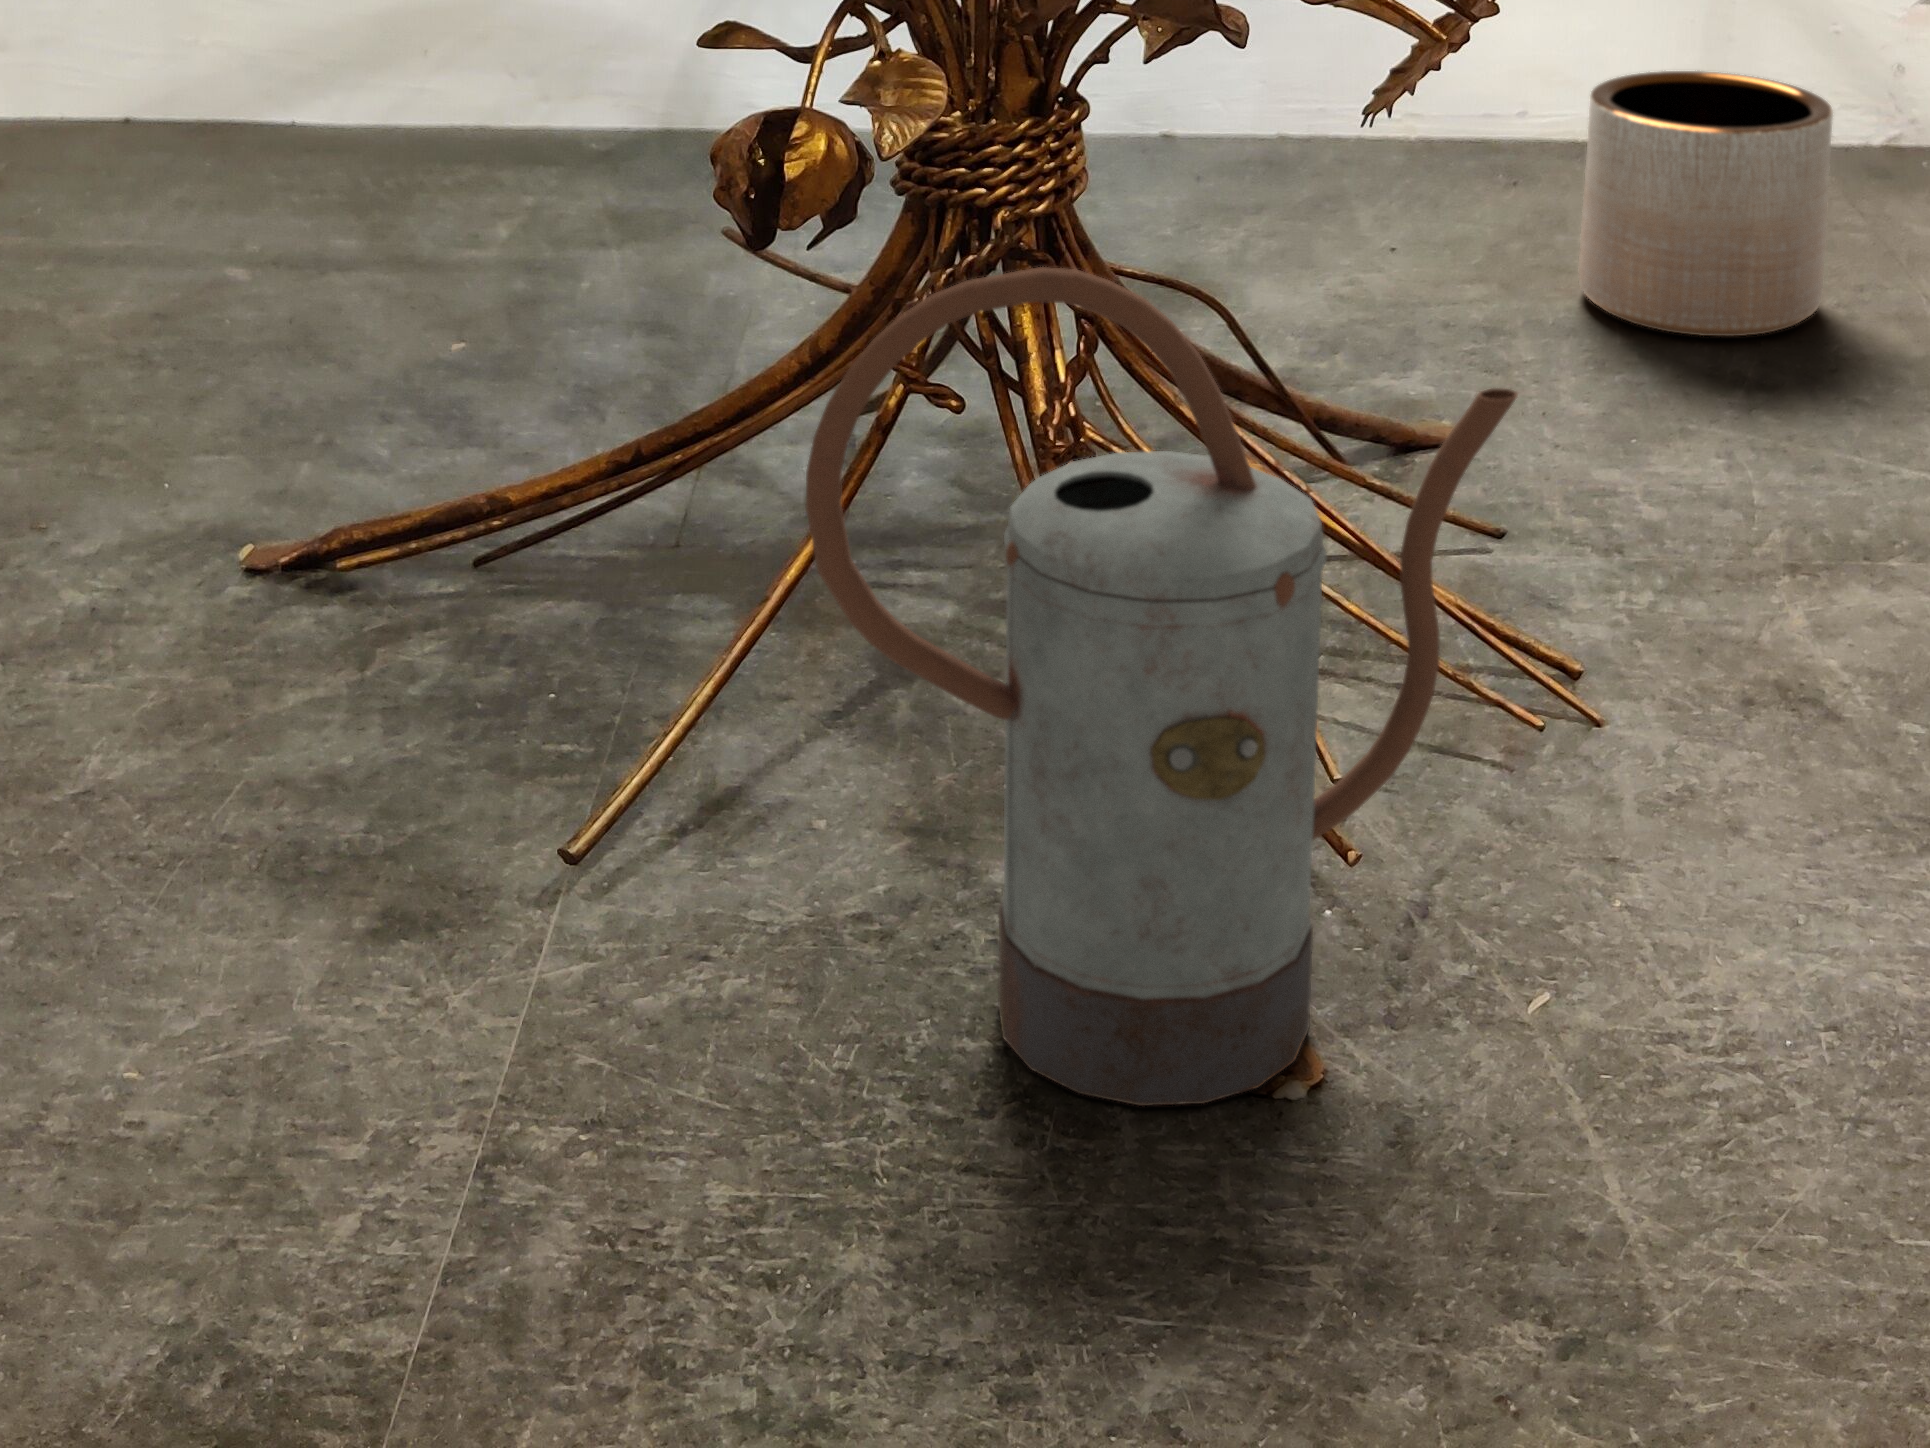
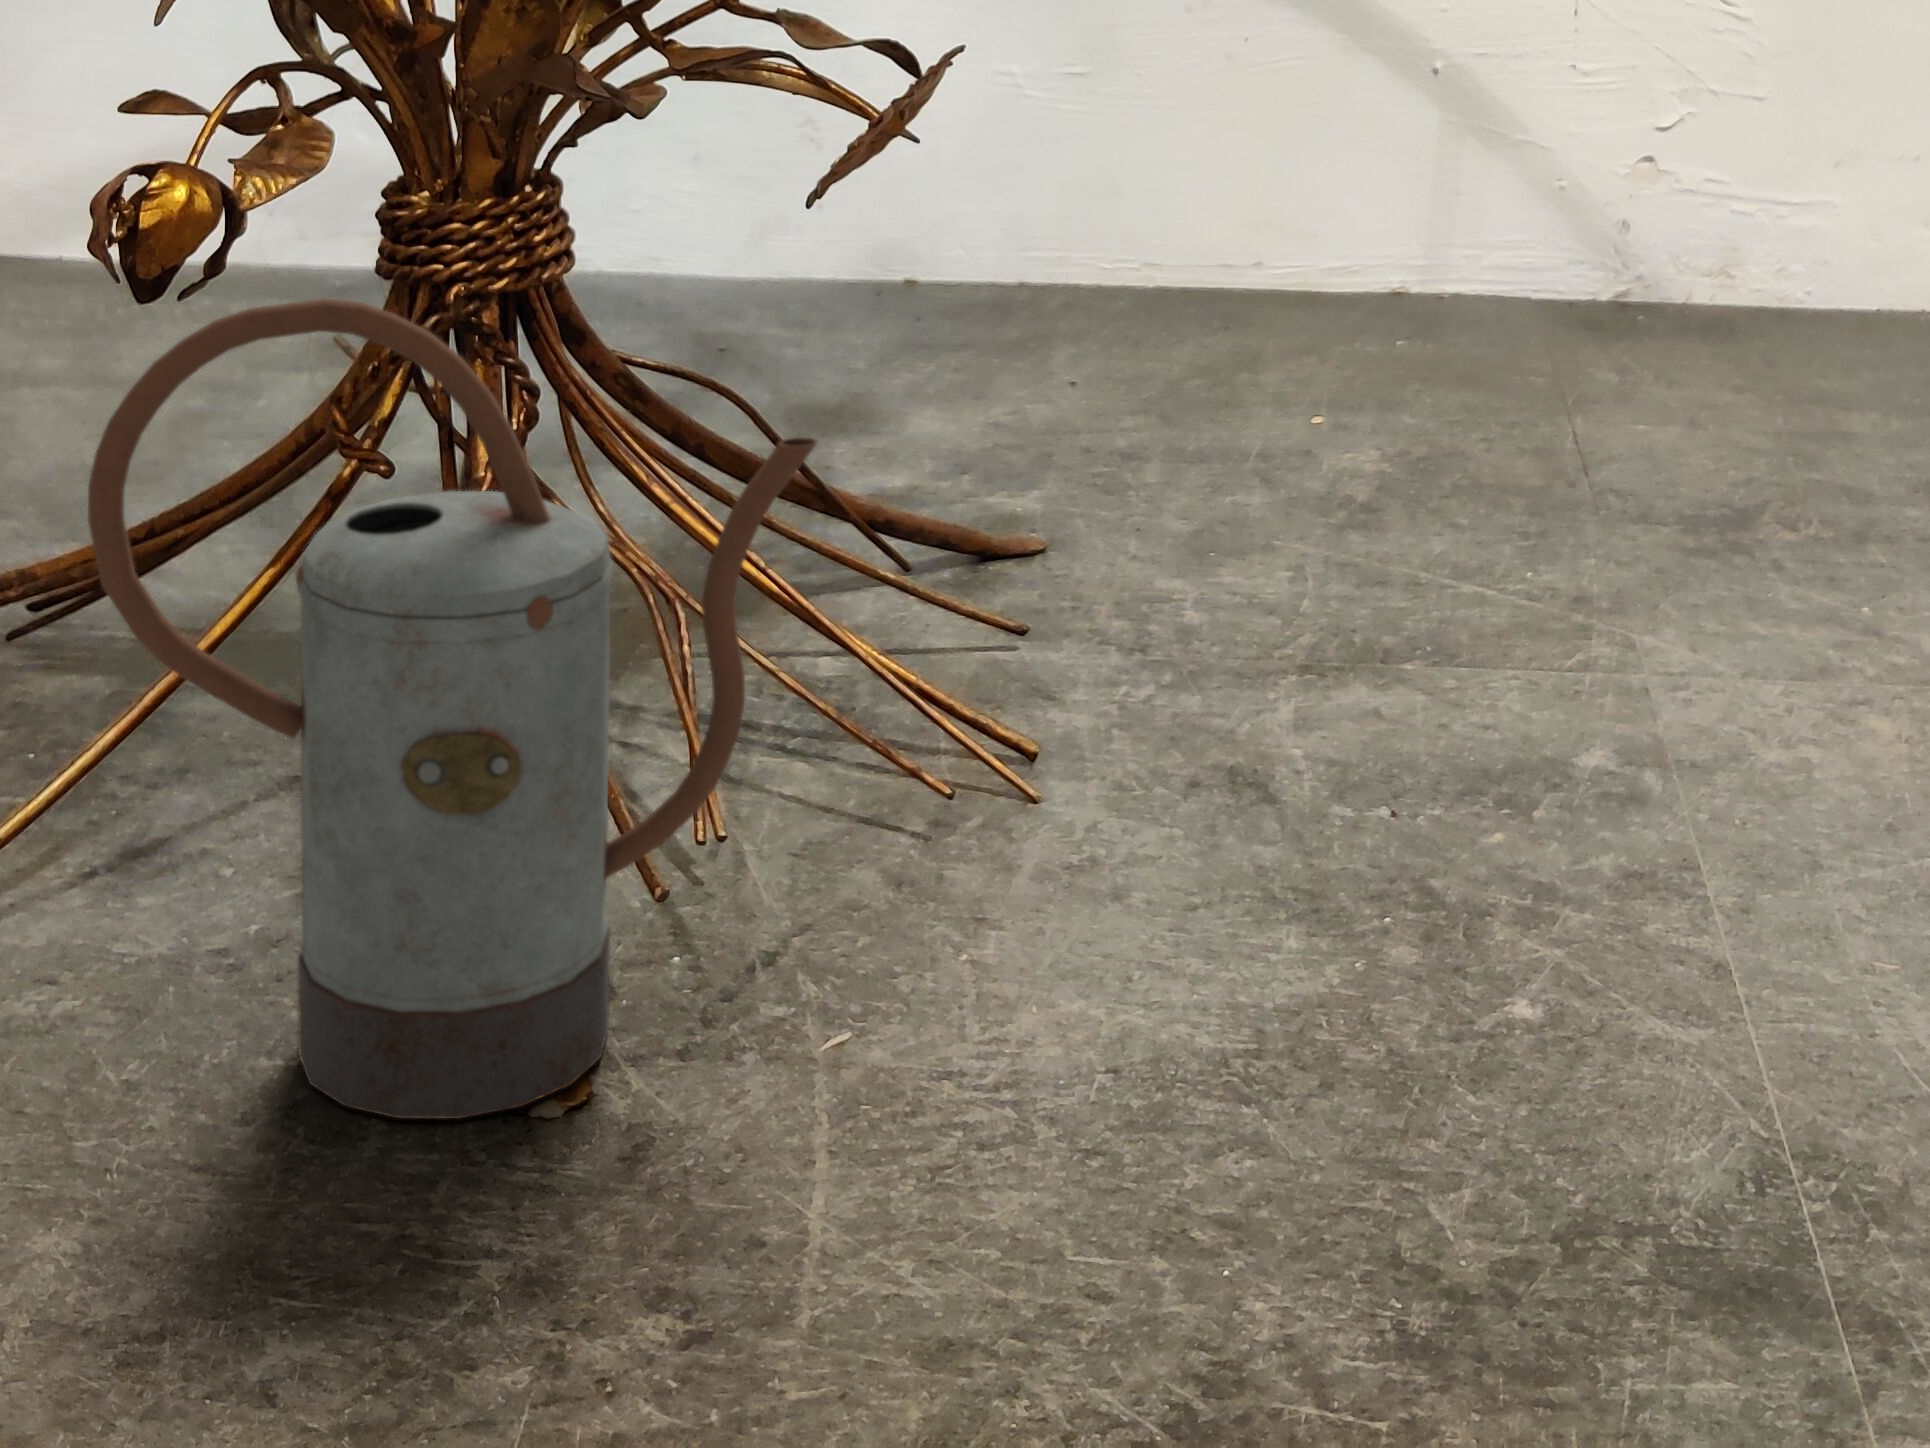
planter: present [1579,71,1833,336] -> none [1236,216,1475,471]

